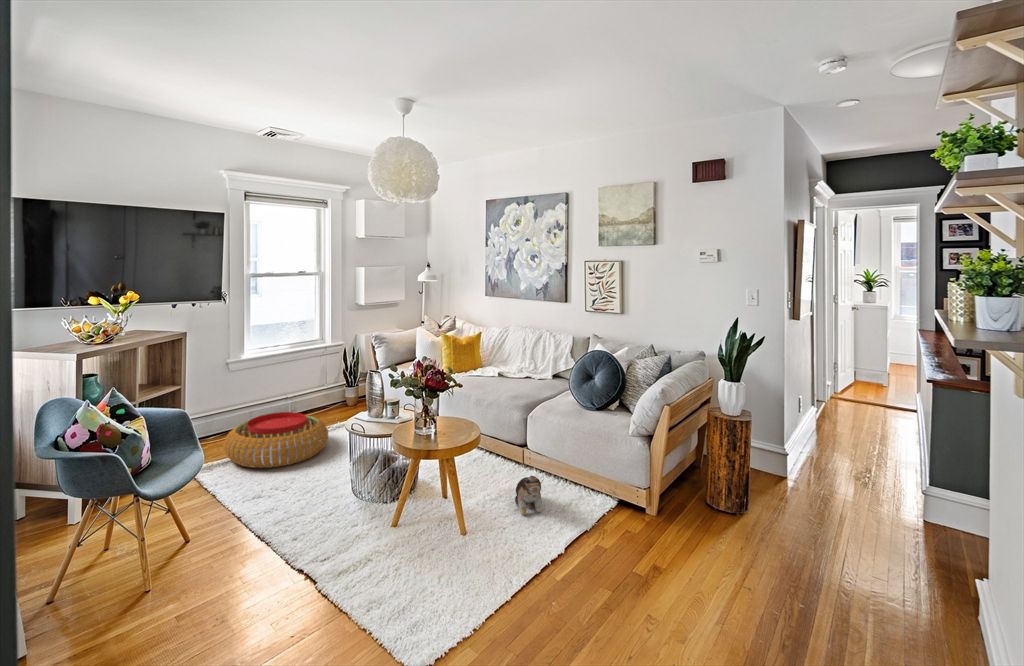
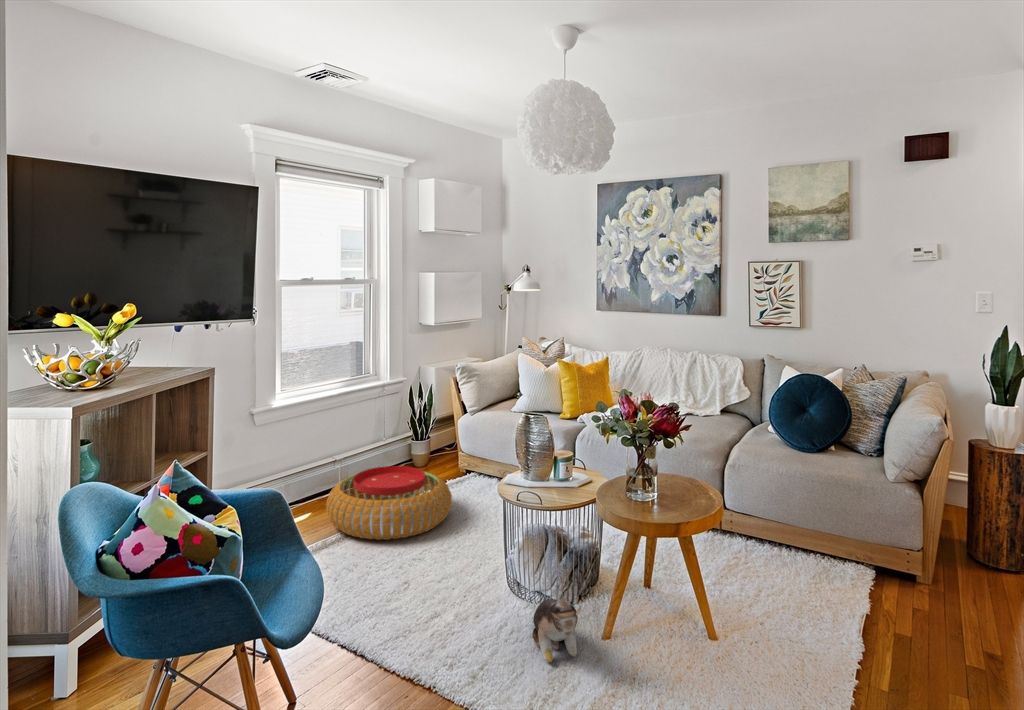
plush toy: present [515,475,543,515] -> present [532,599,582,663]

